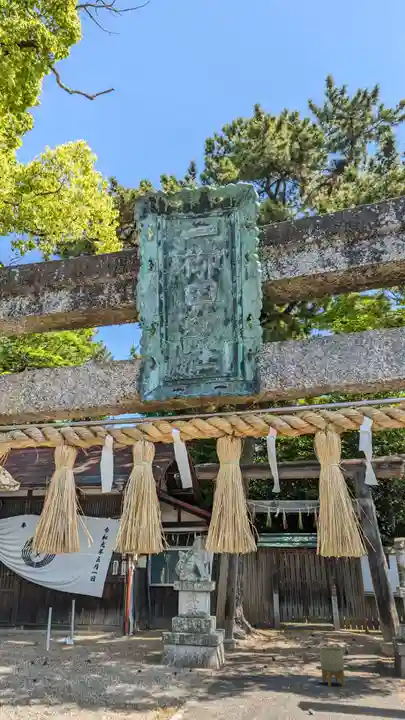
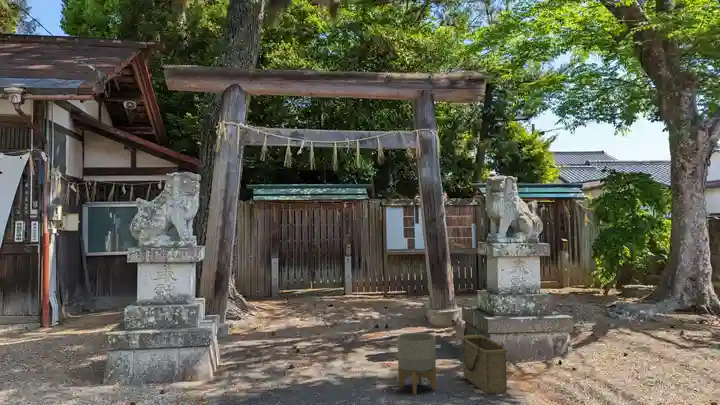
basket: none [365,654,387,692] -> present [461,335,508,393]

